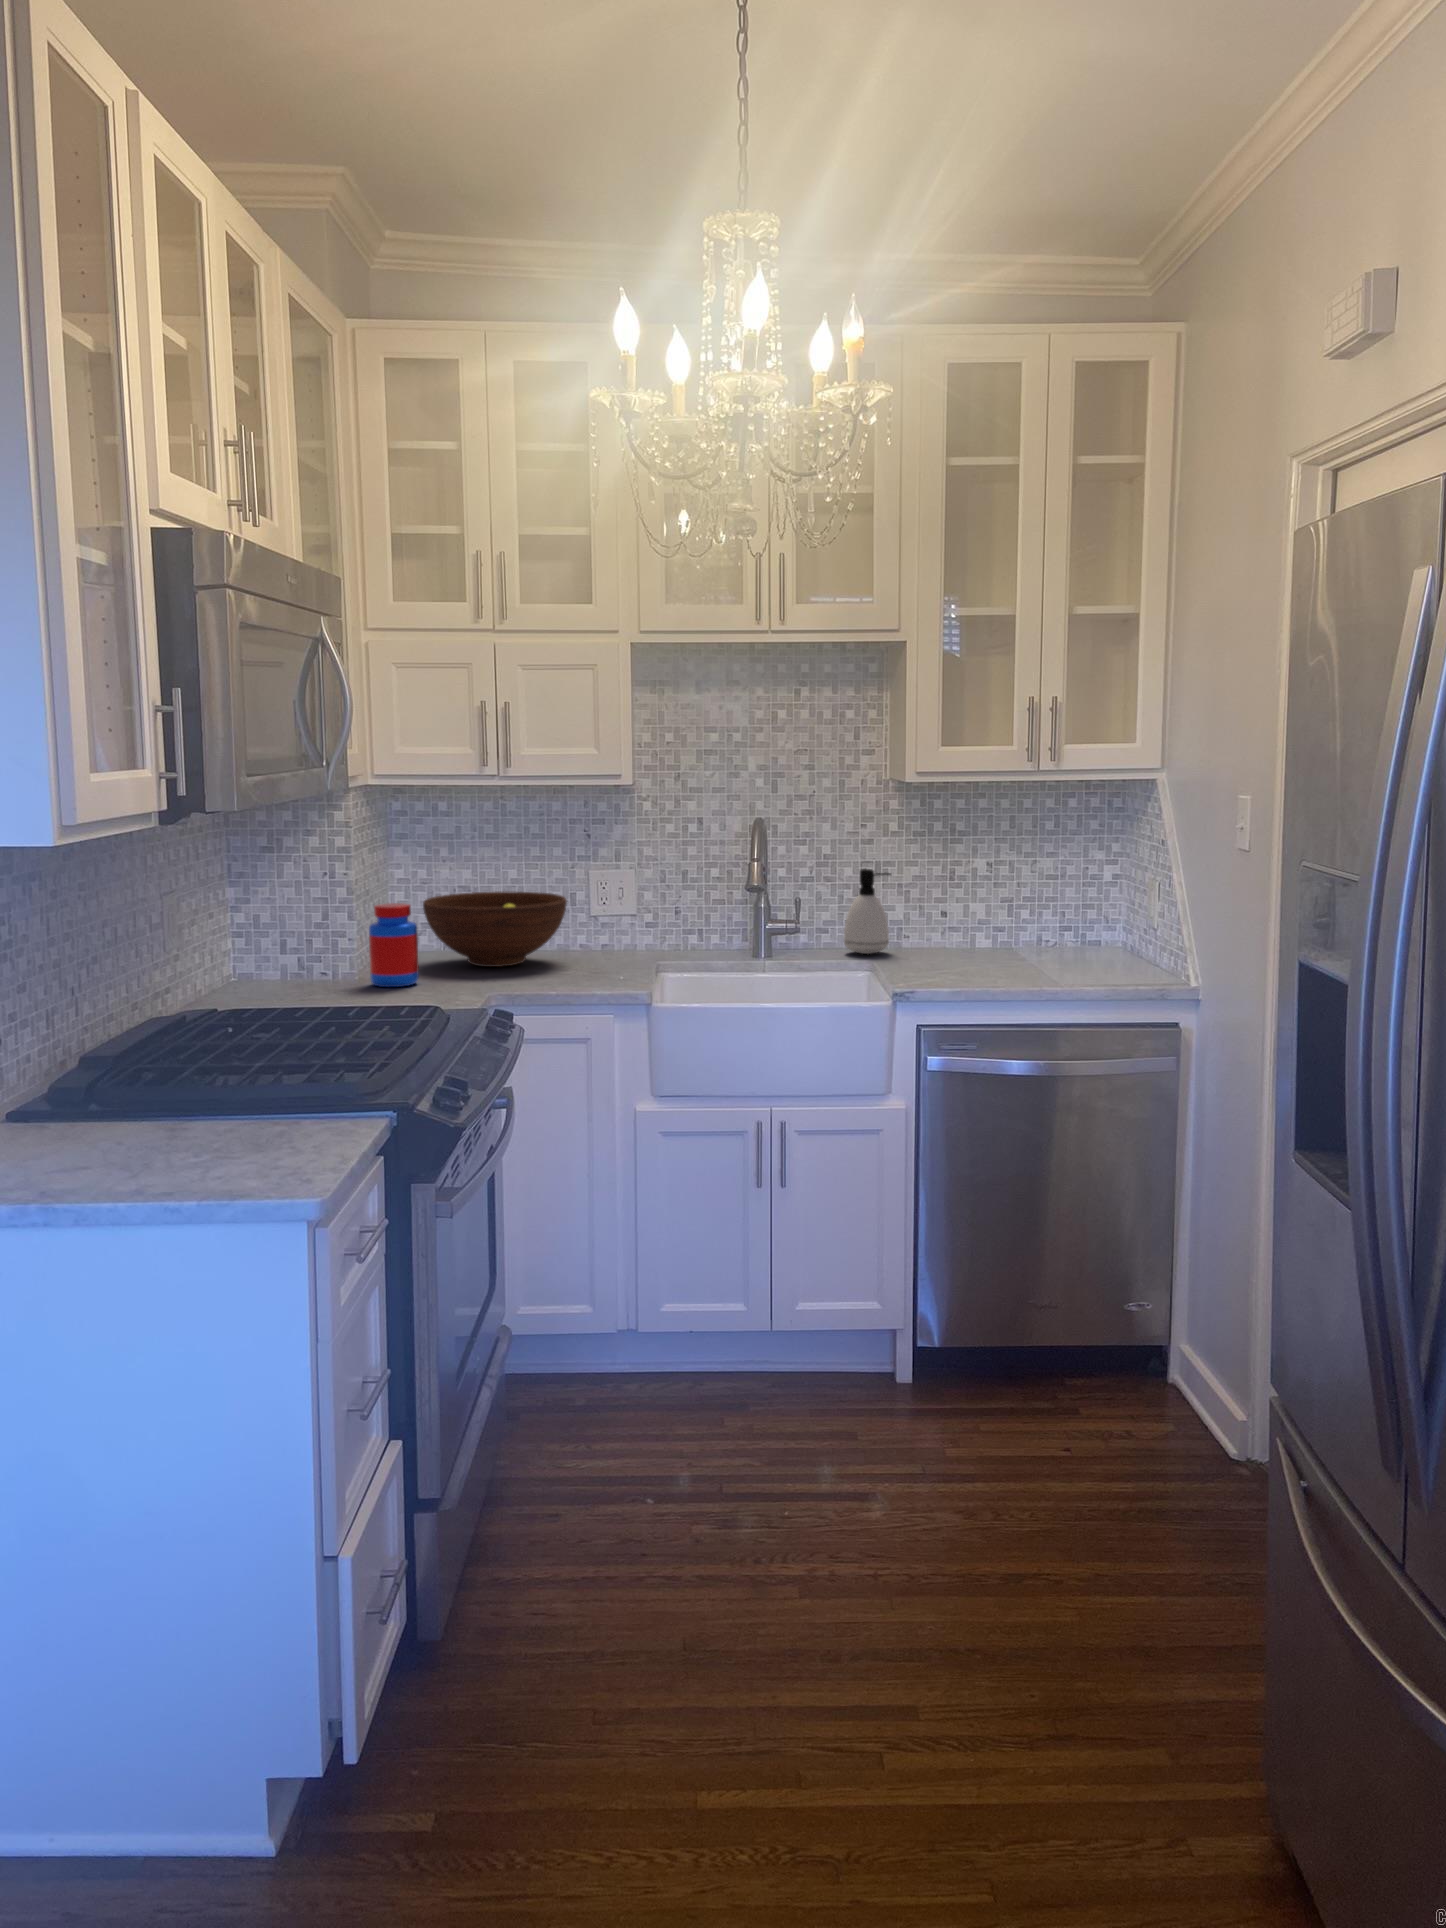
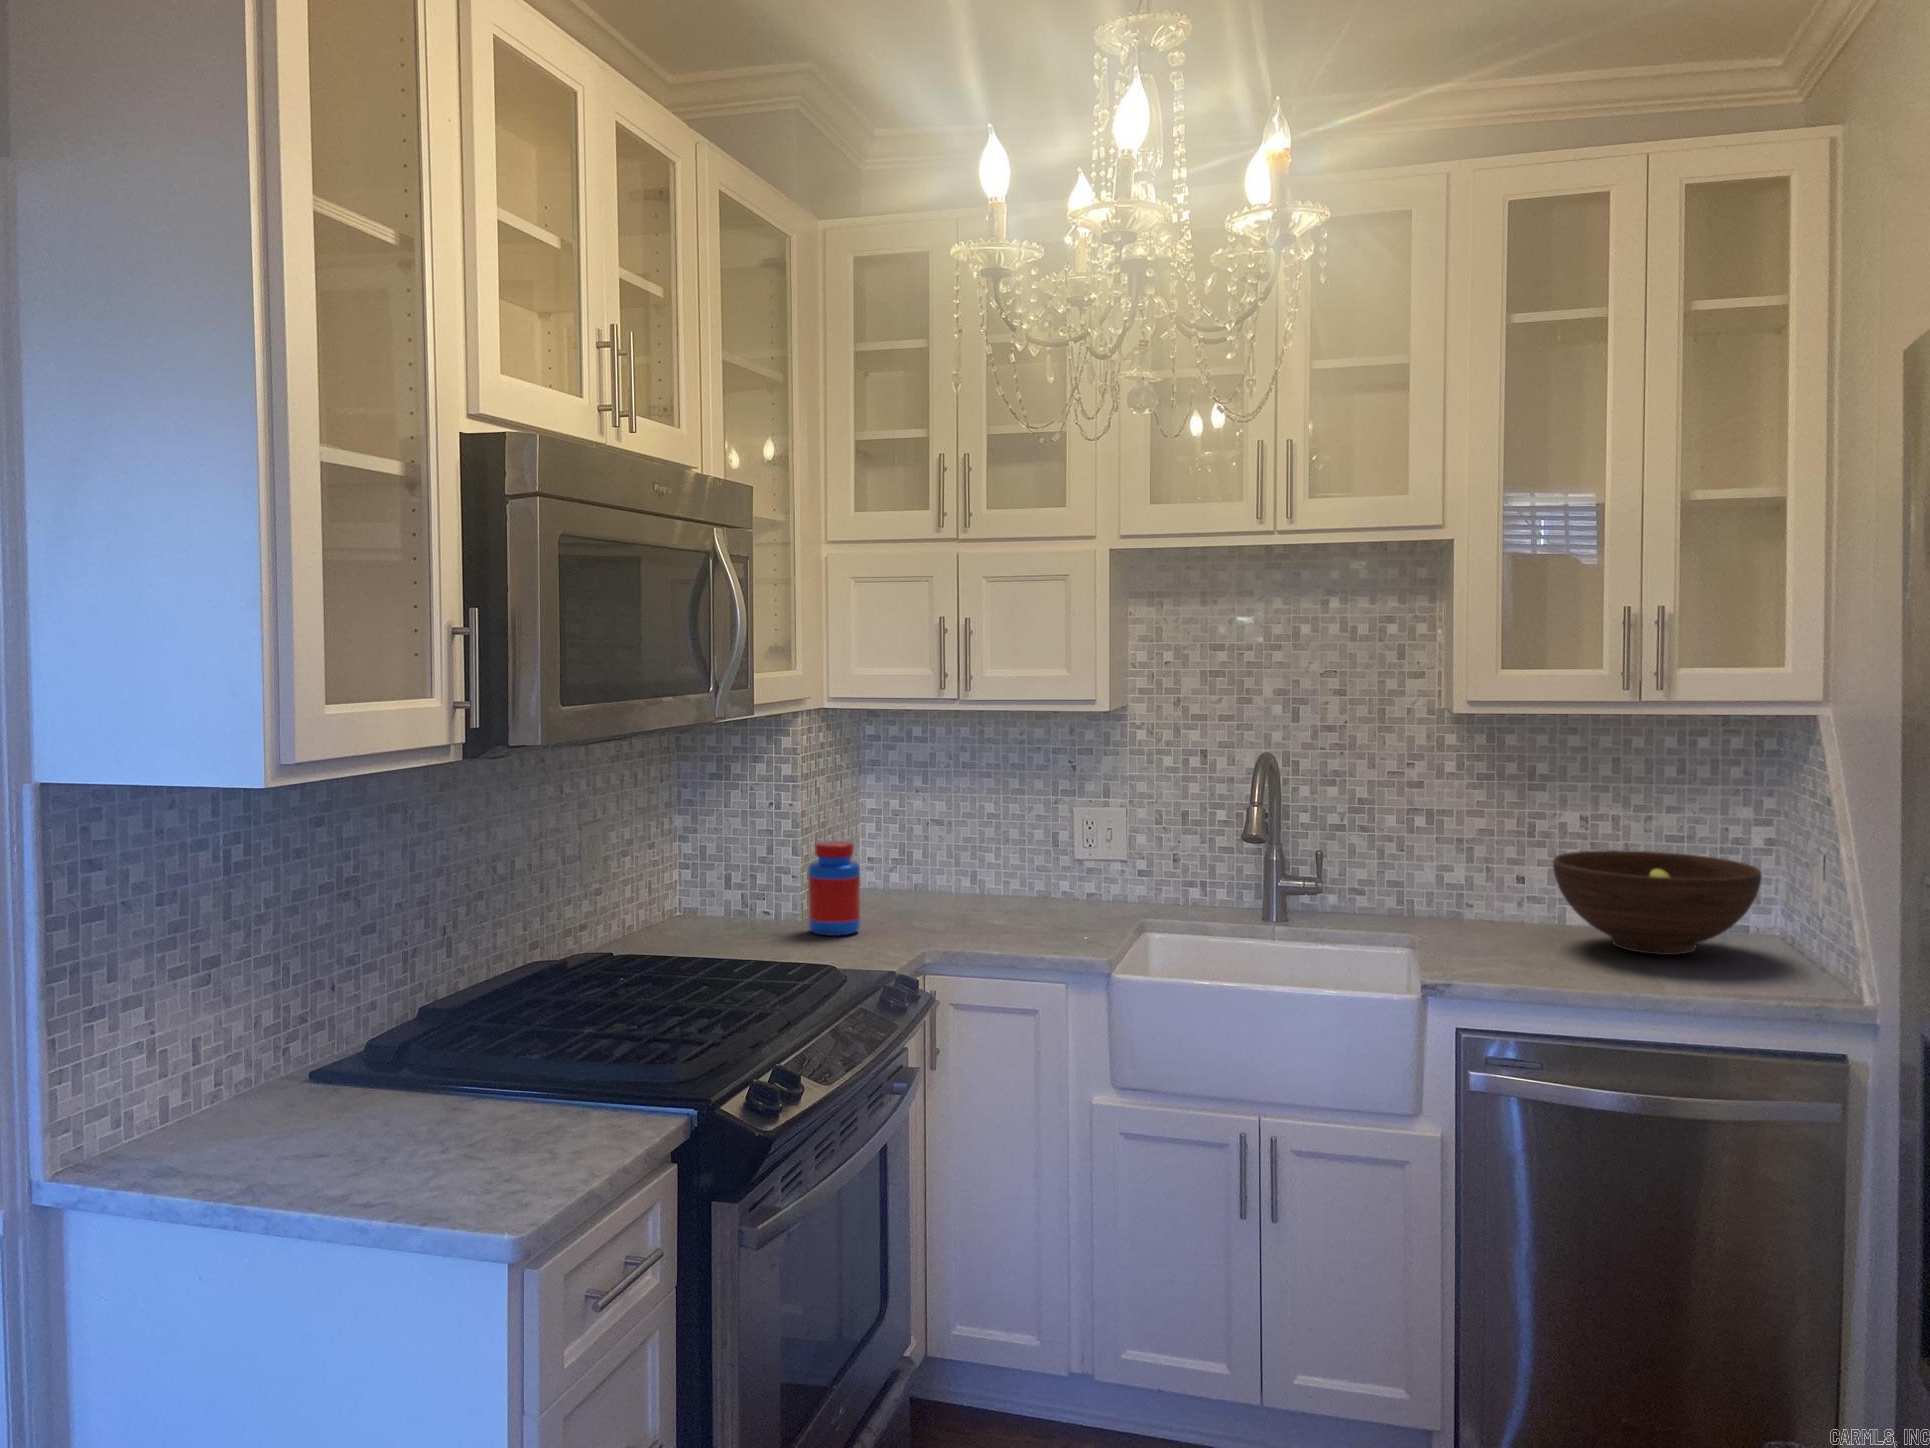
soap dispenser: present [844,869,891,954] -> none [1380,819,1443,926]
fruit bowl: present [423,891,567,967] -> present [1553,850,1762,955]

